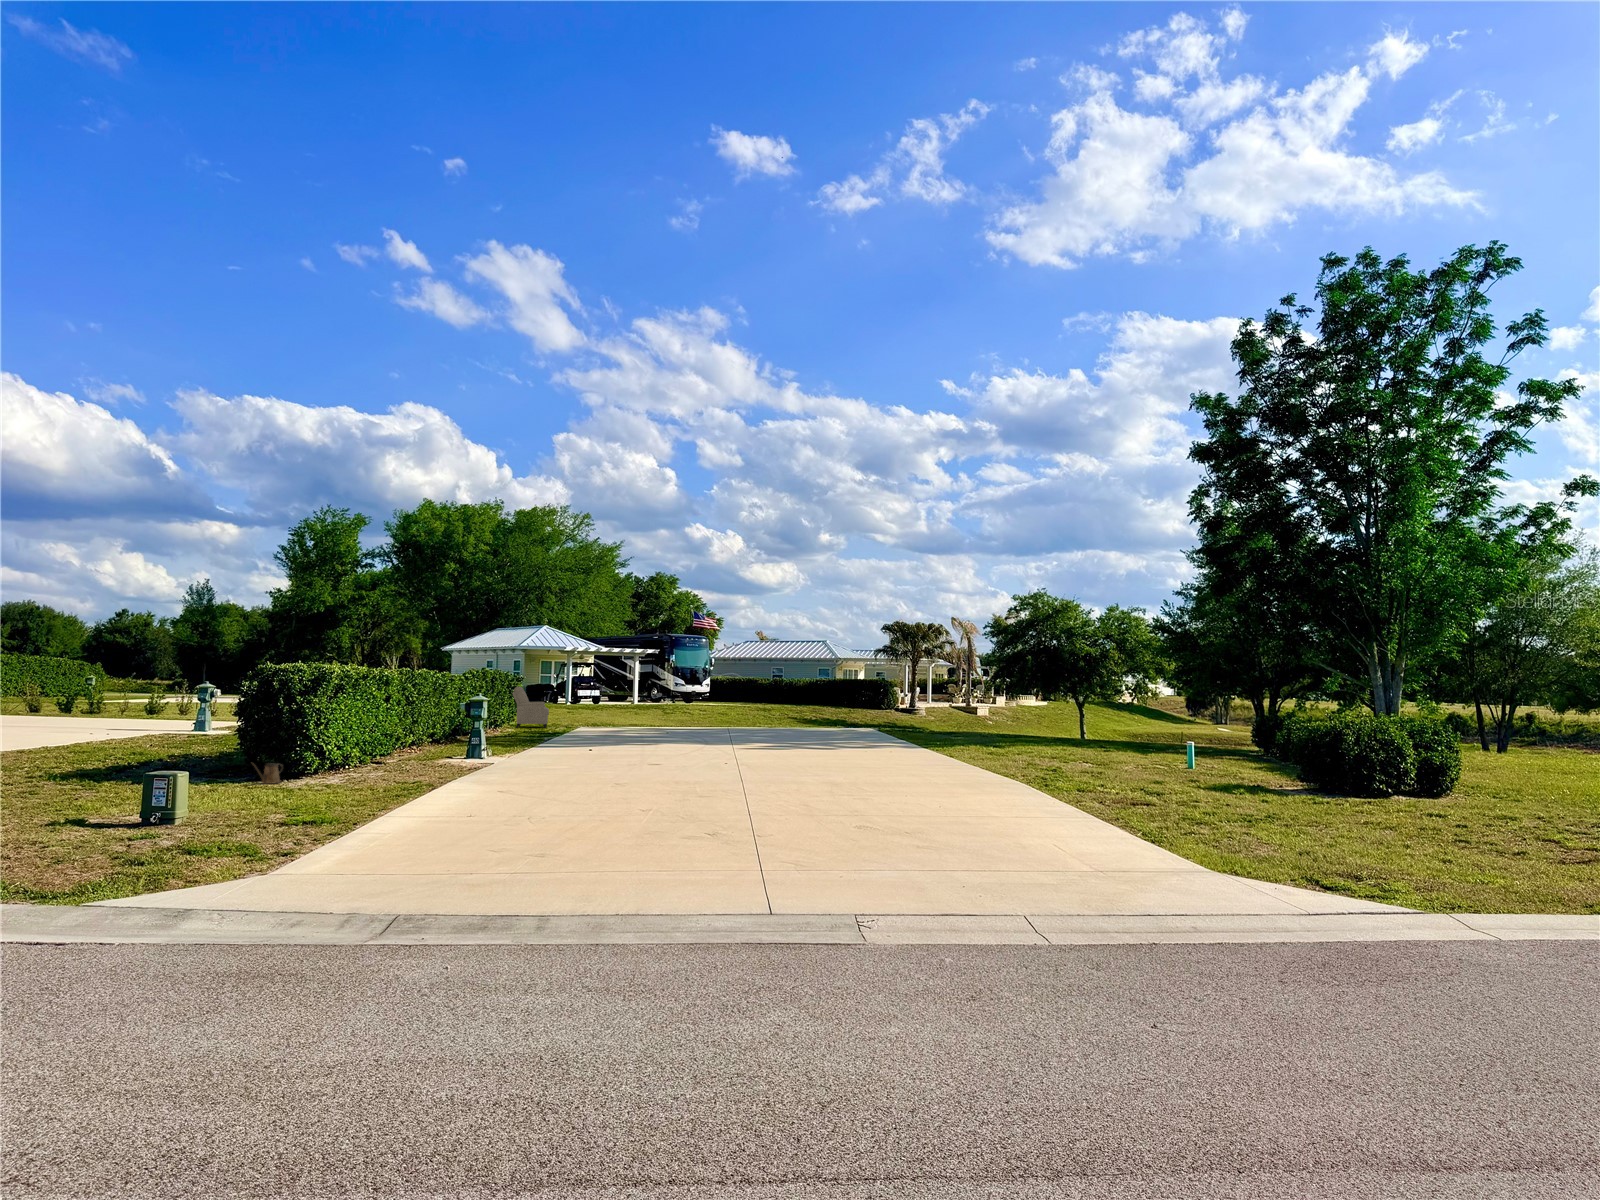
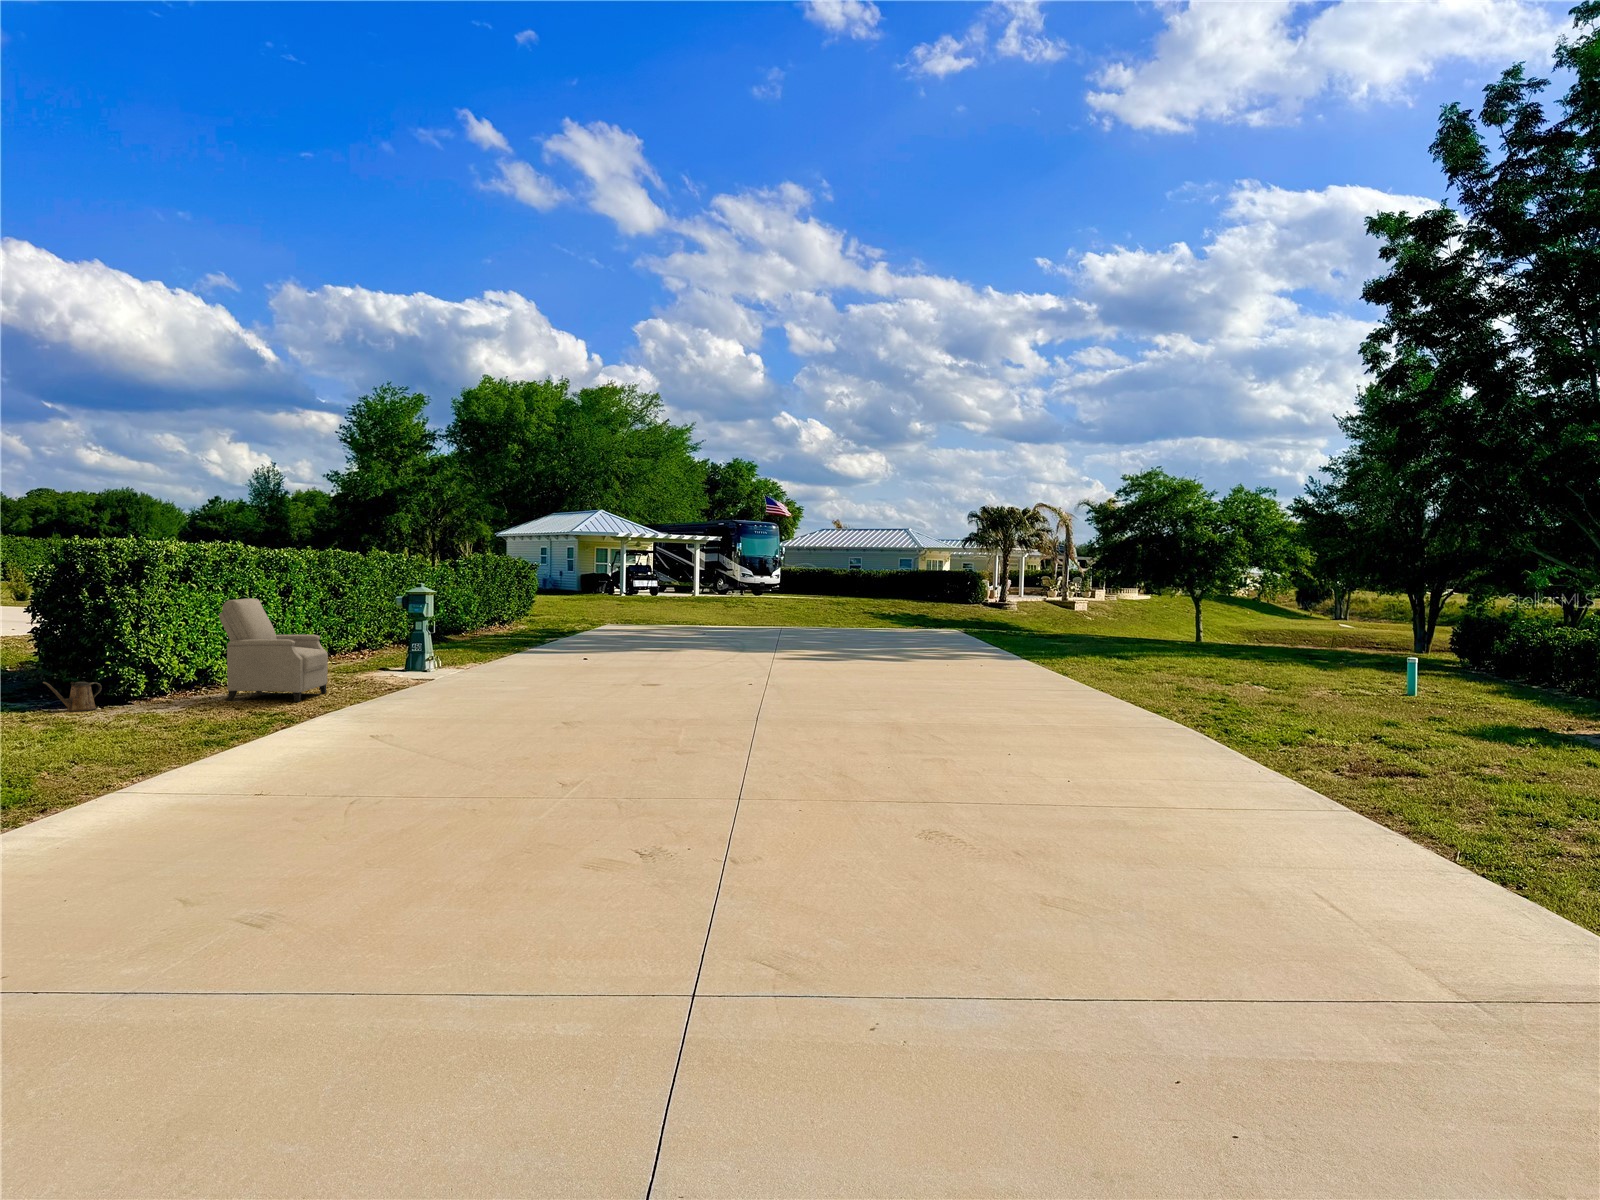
chair: present [512,687,549,728] -> present [219,598,328,702]

